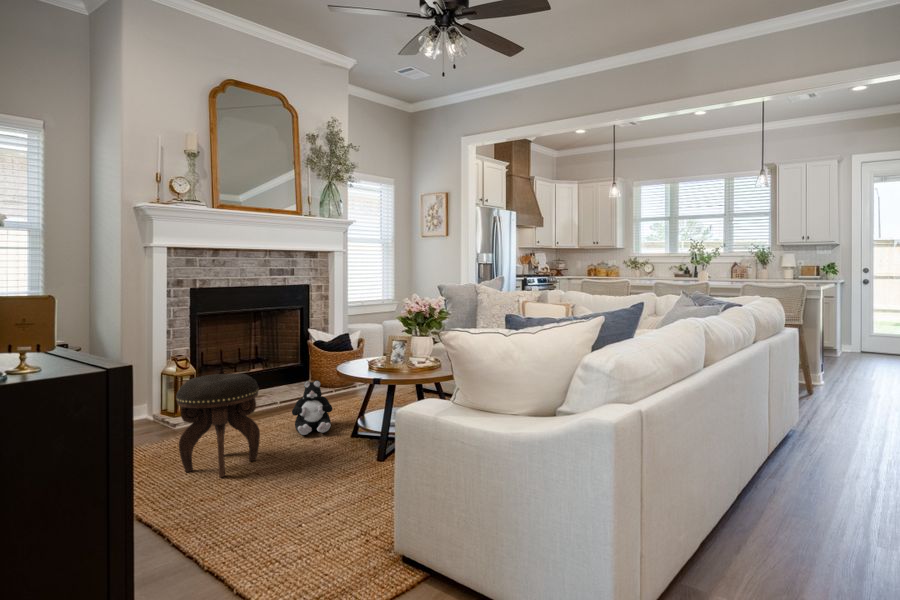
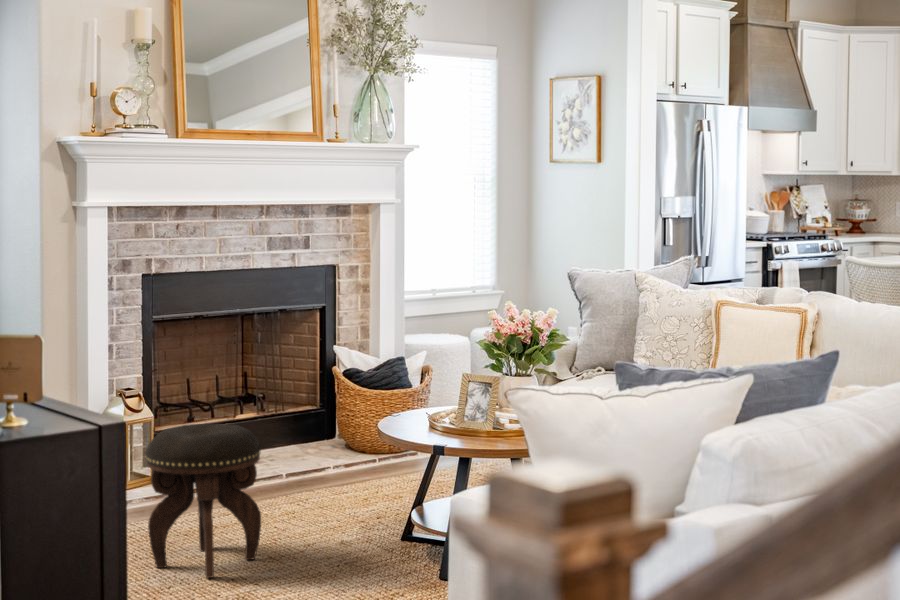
plush toy: present [292,380,333,435] -> none [306,440,372,528]

